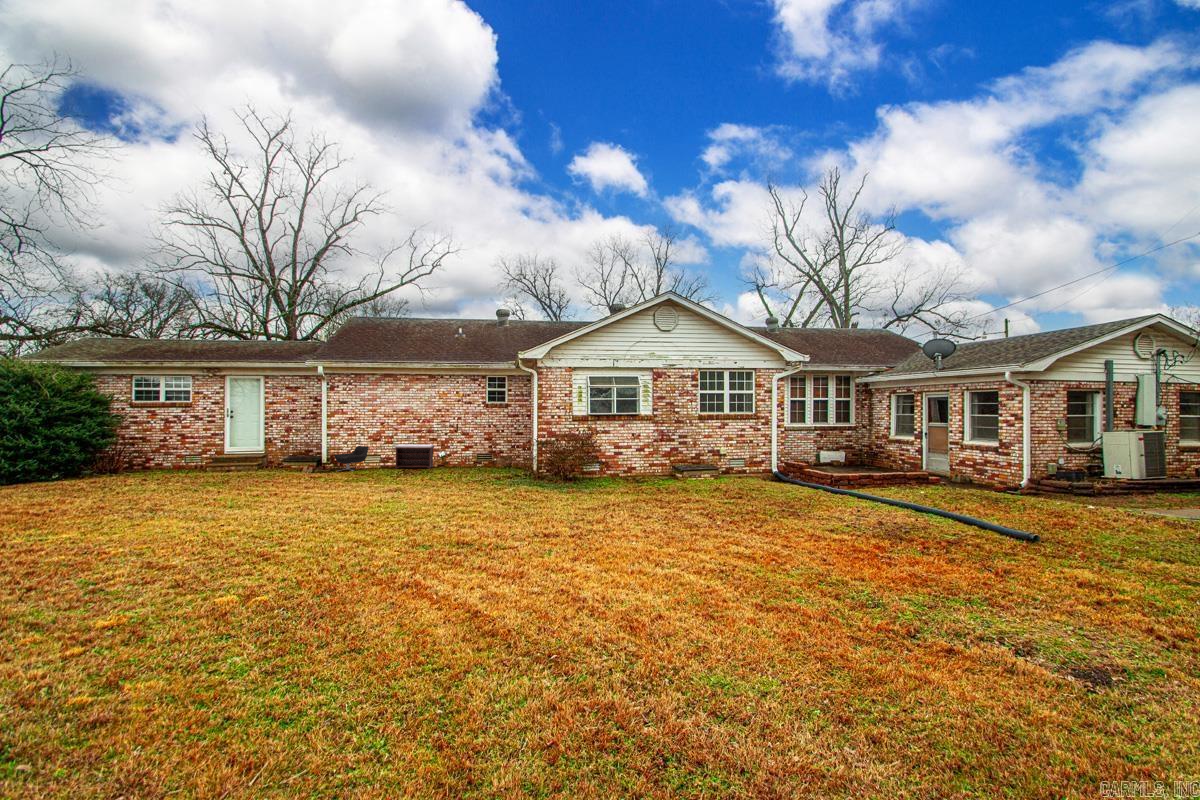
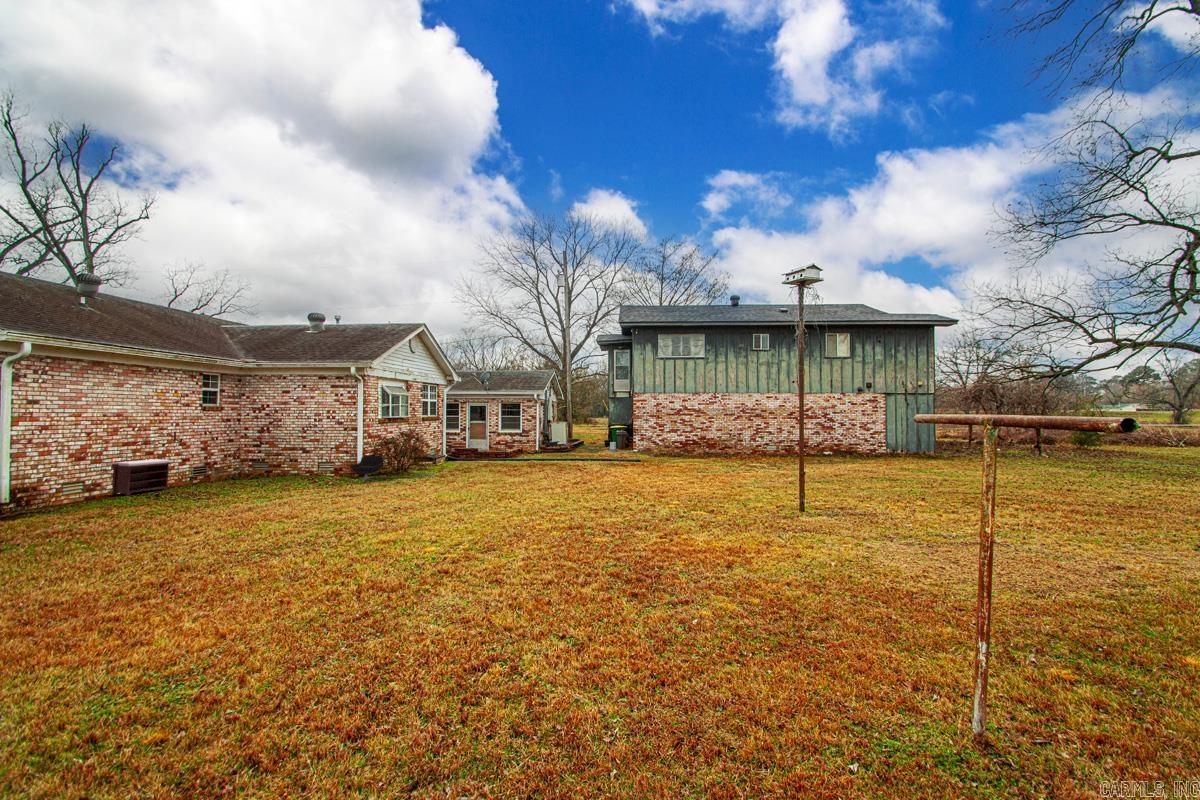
lounge chair: present [335,446,369,471] -> present [350,455,384,482]

